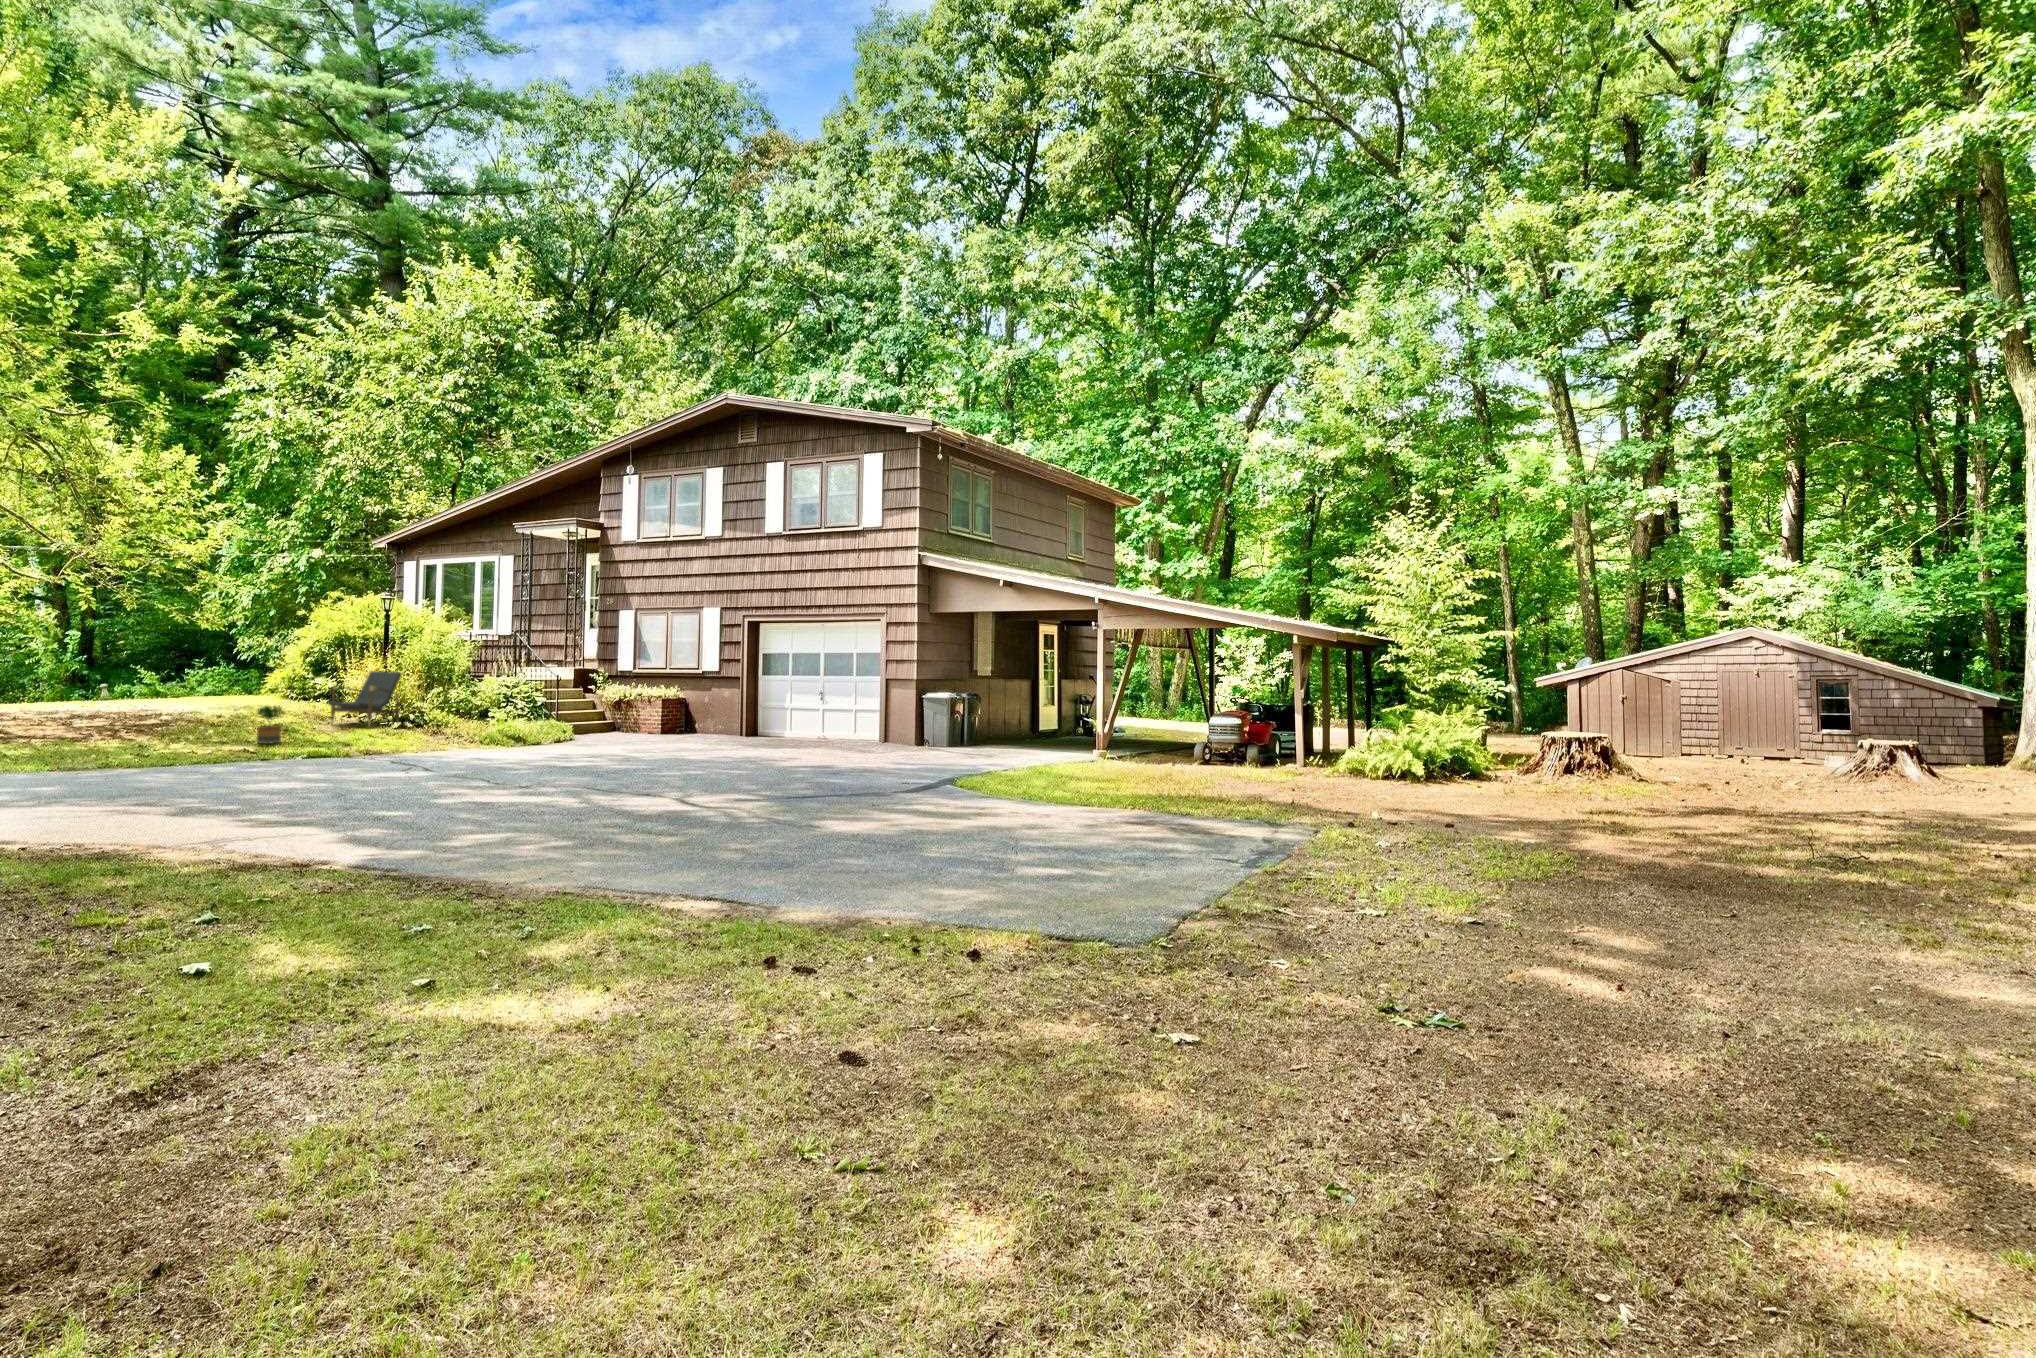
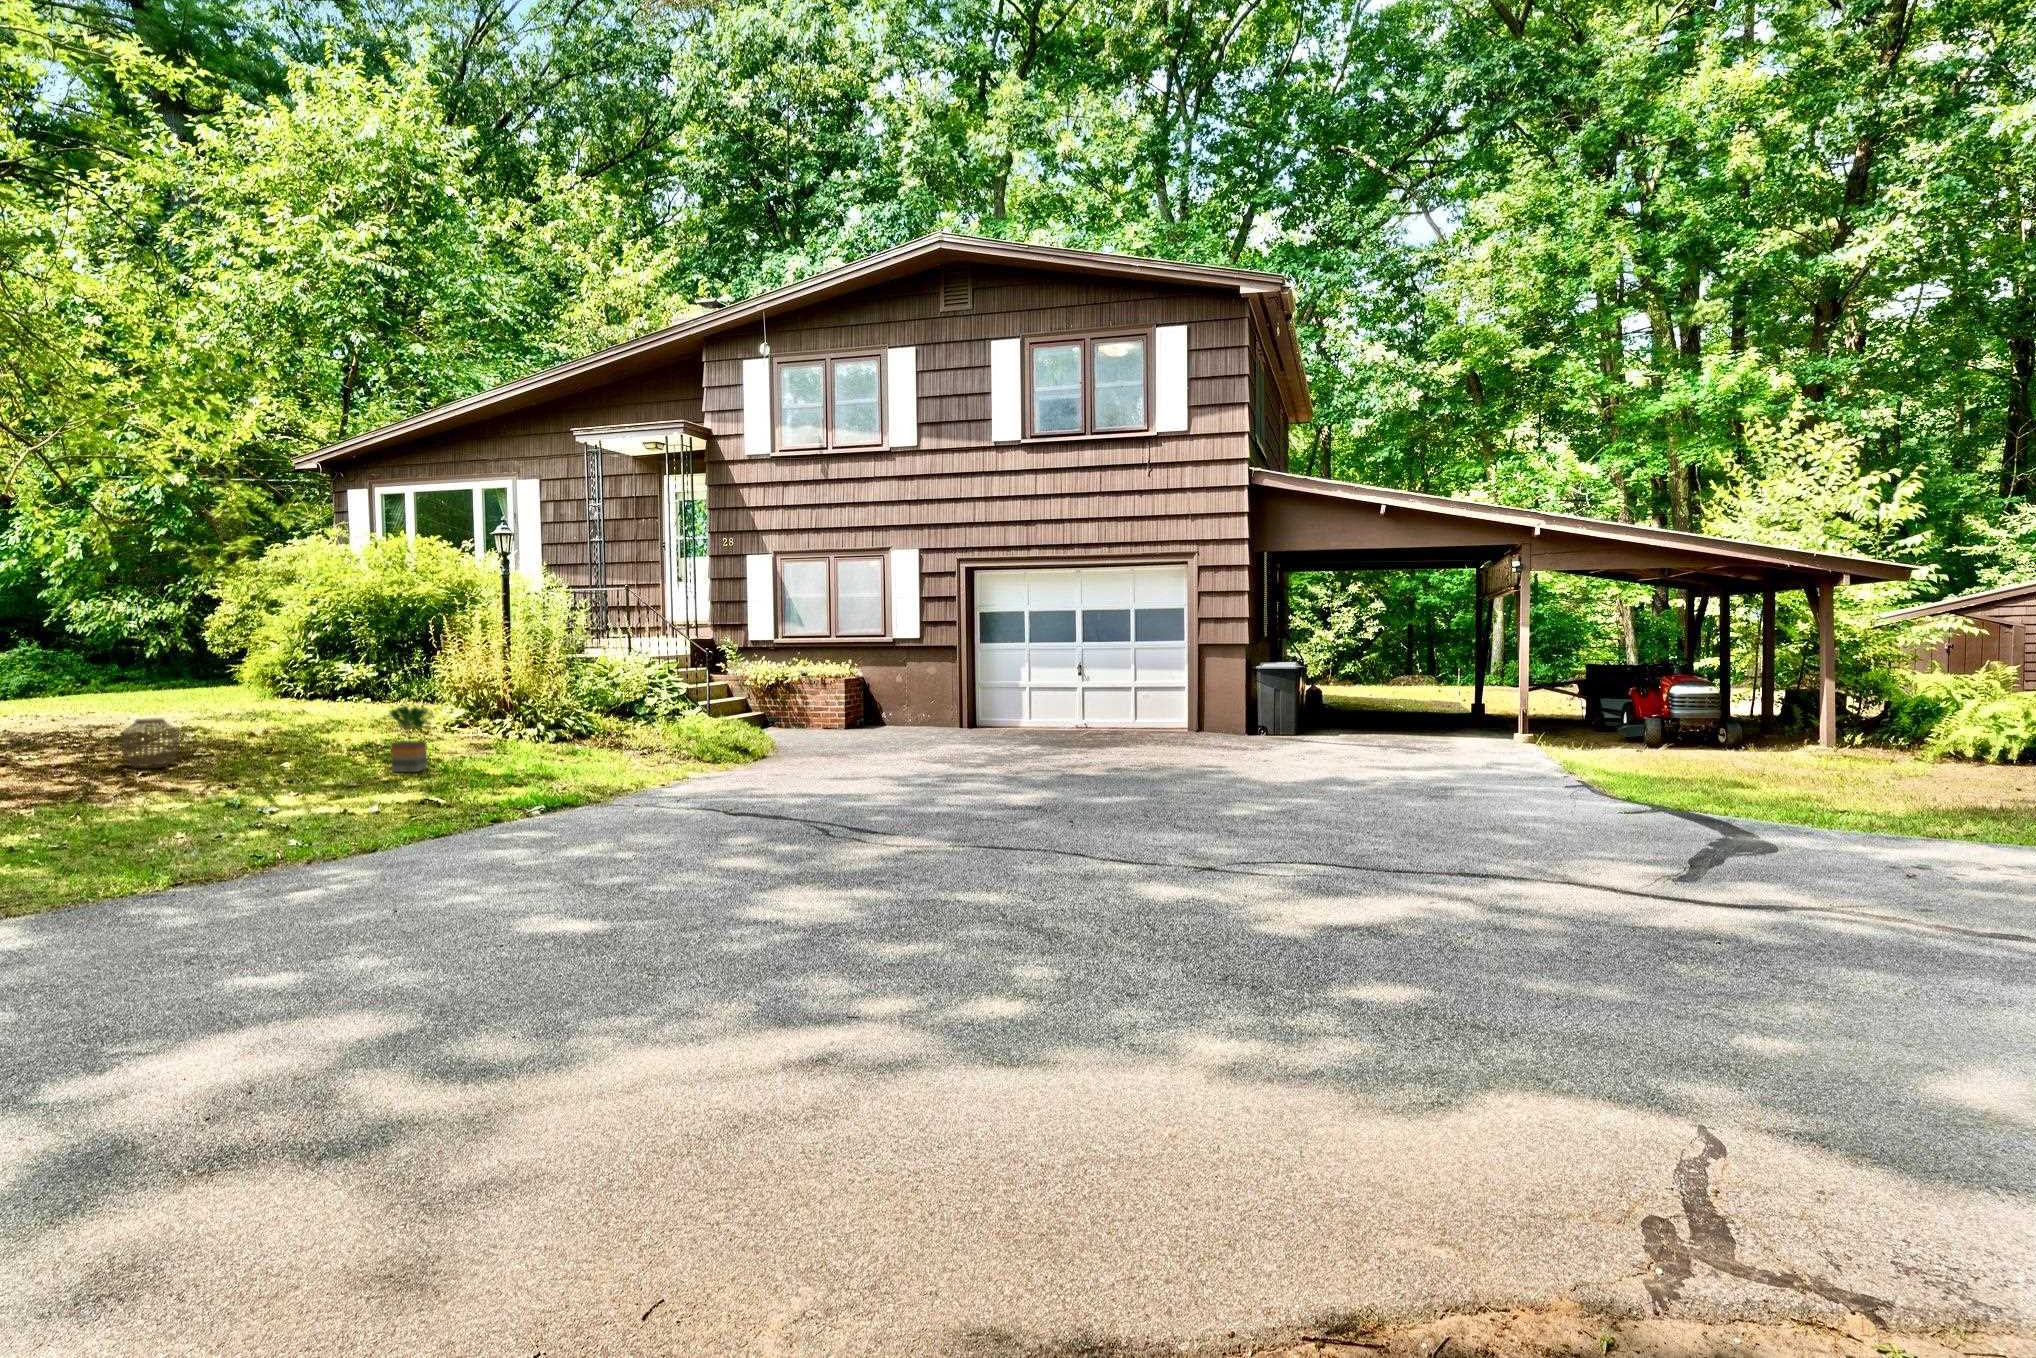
lounge chair: present [328,671,401,726] -> none [436,646,537,737]
woven basket: none [127,709,160,736] -> present [121,718,179,768]

